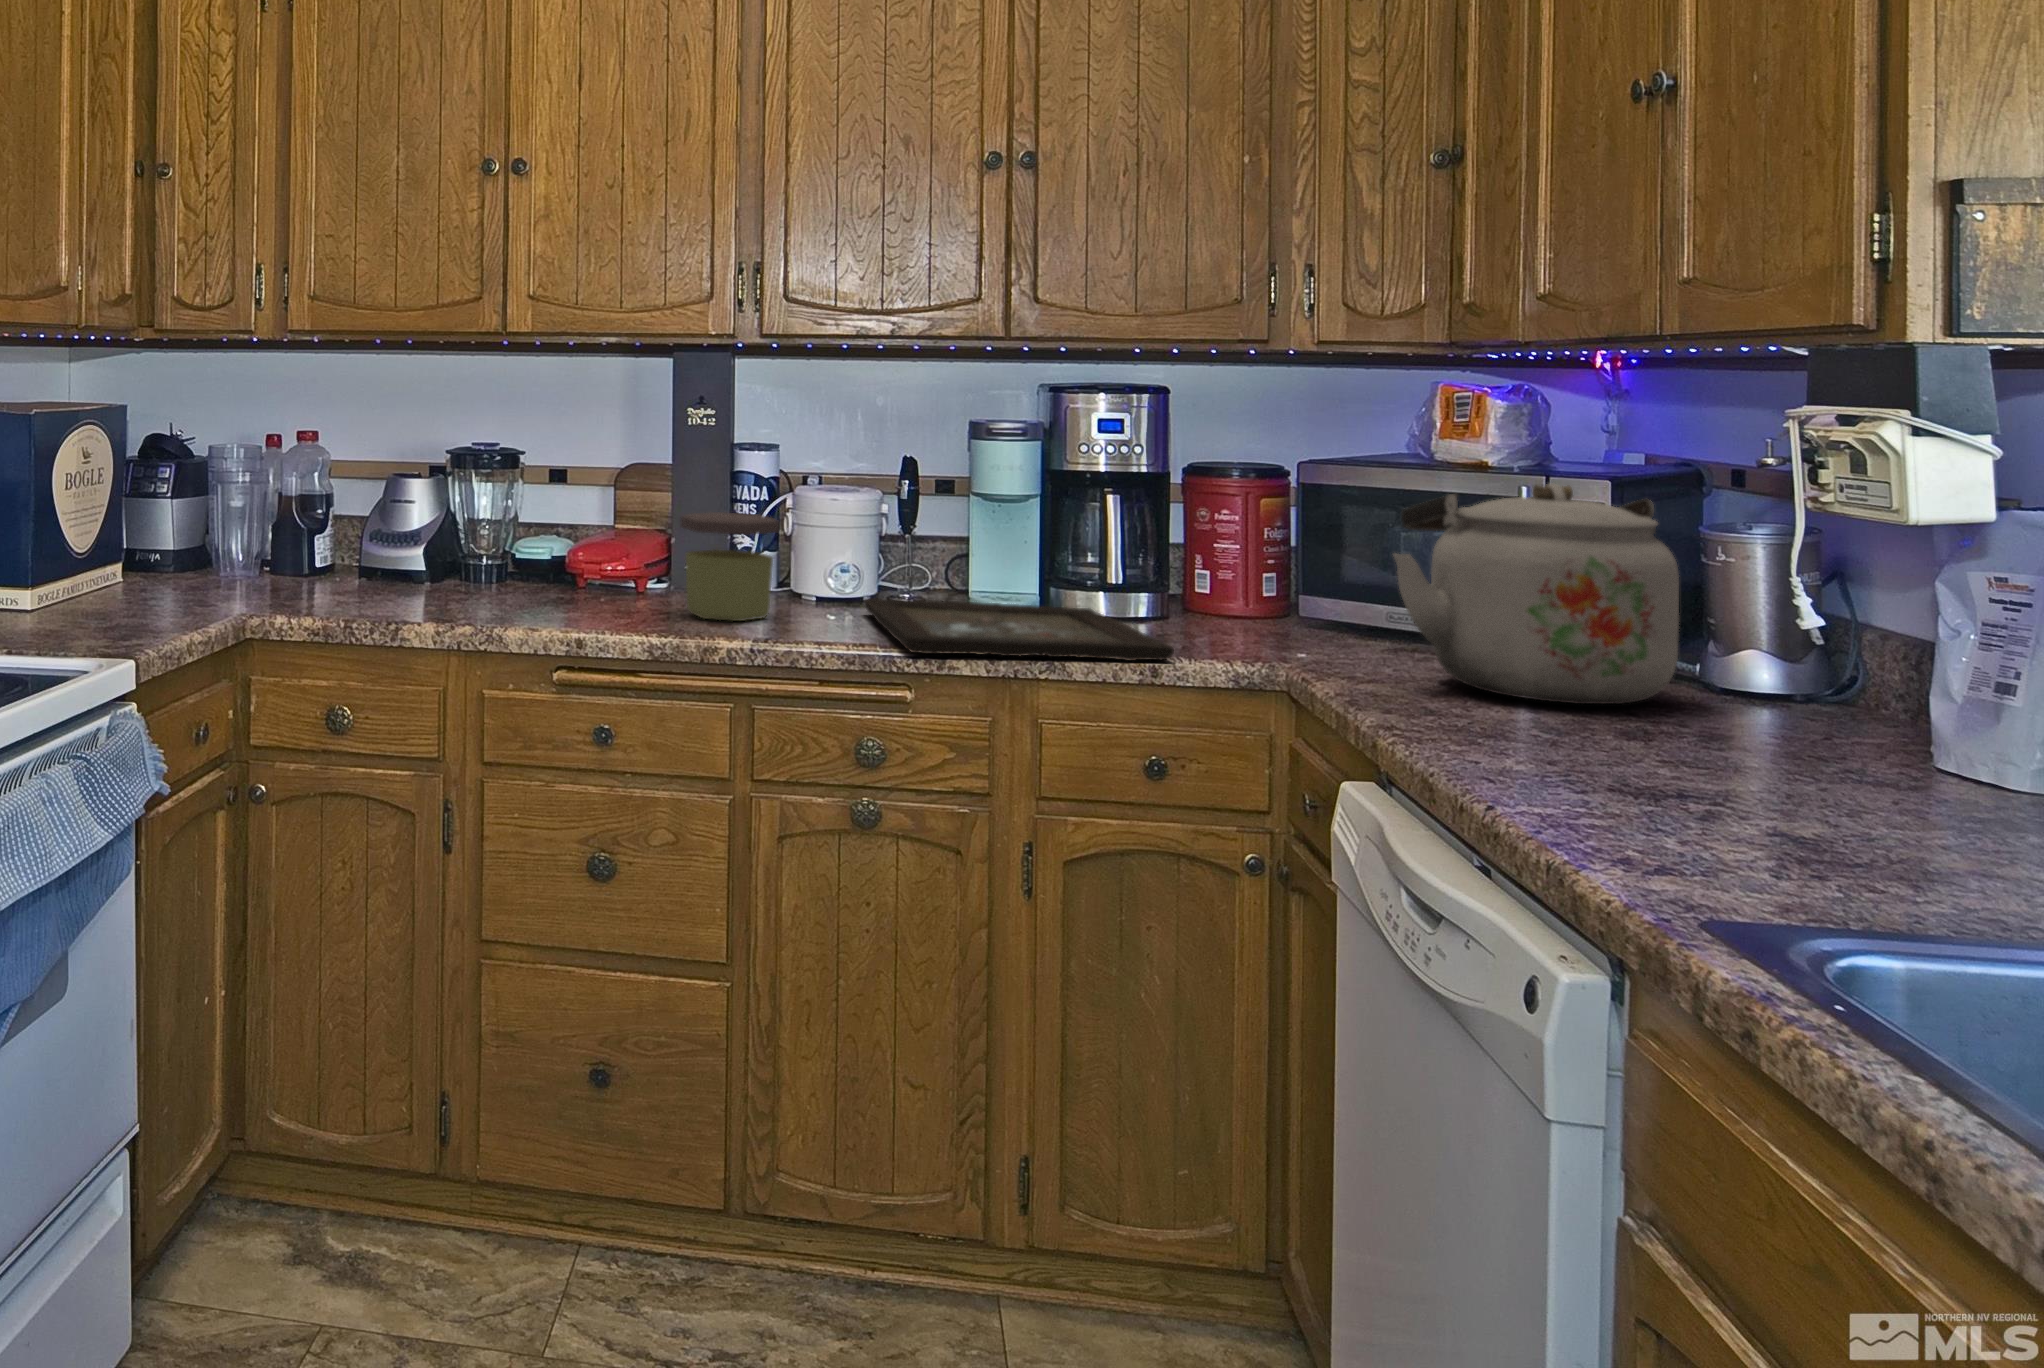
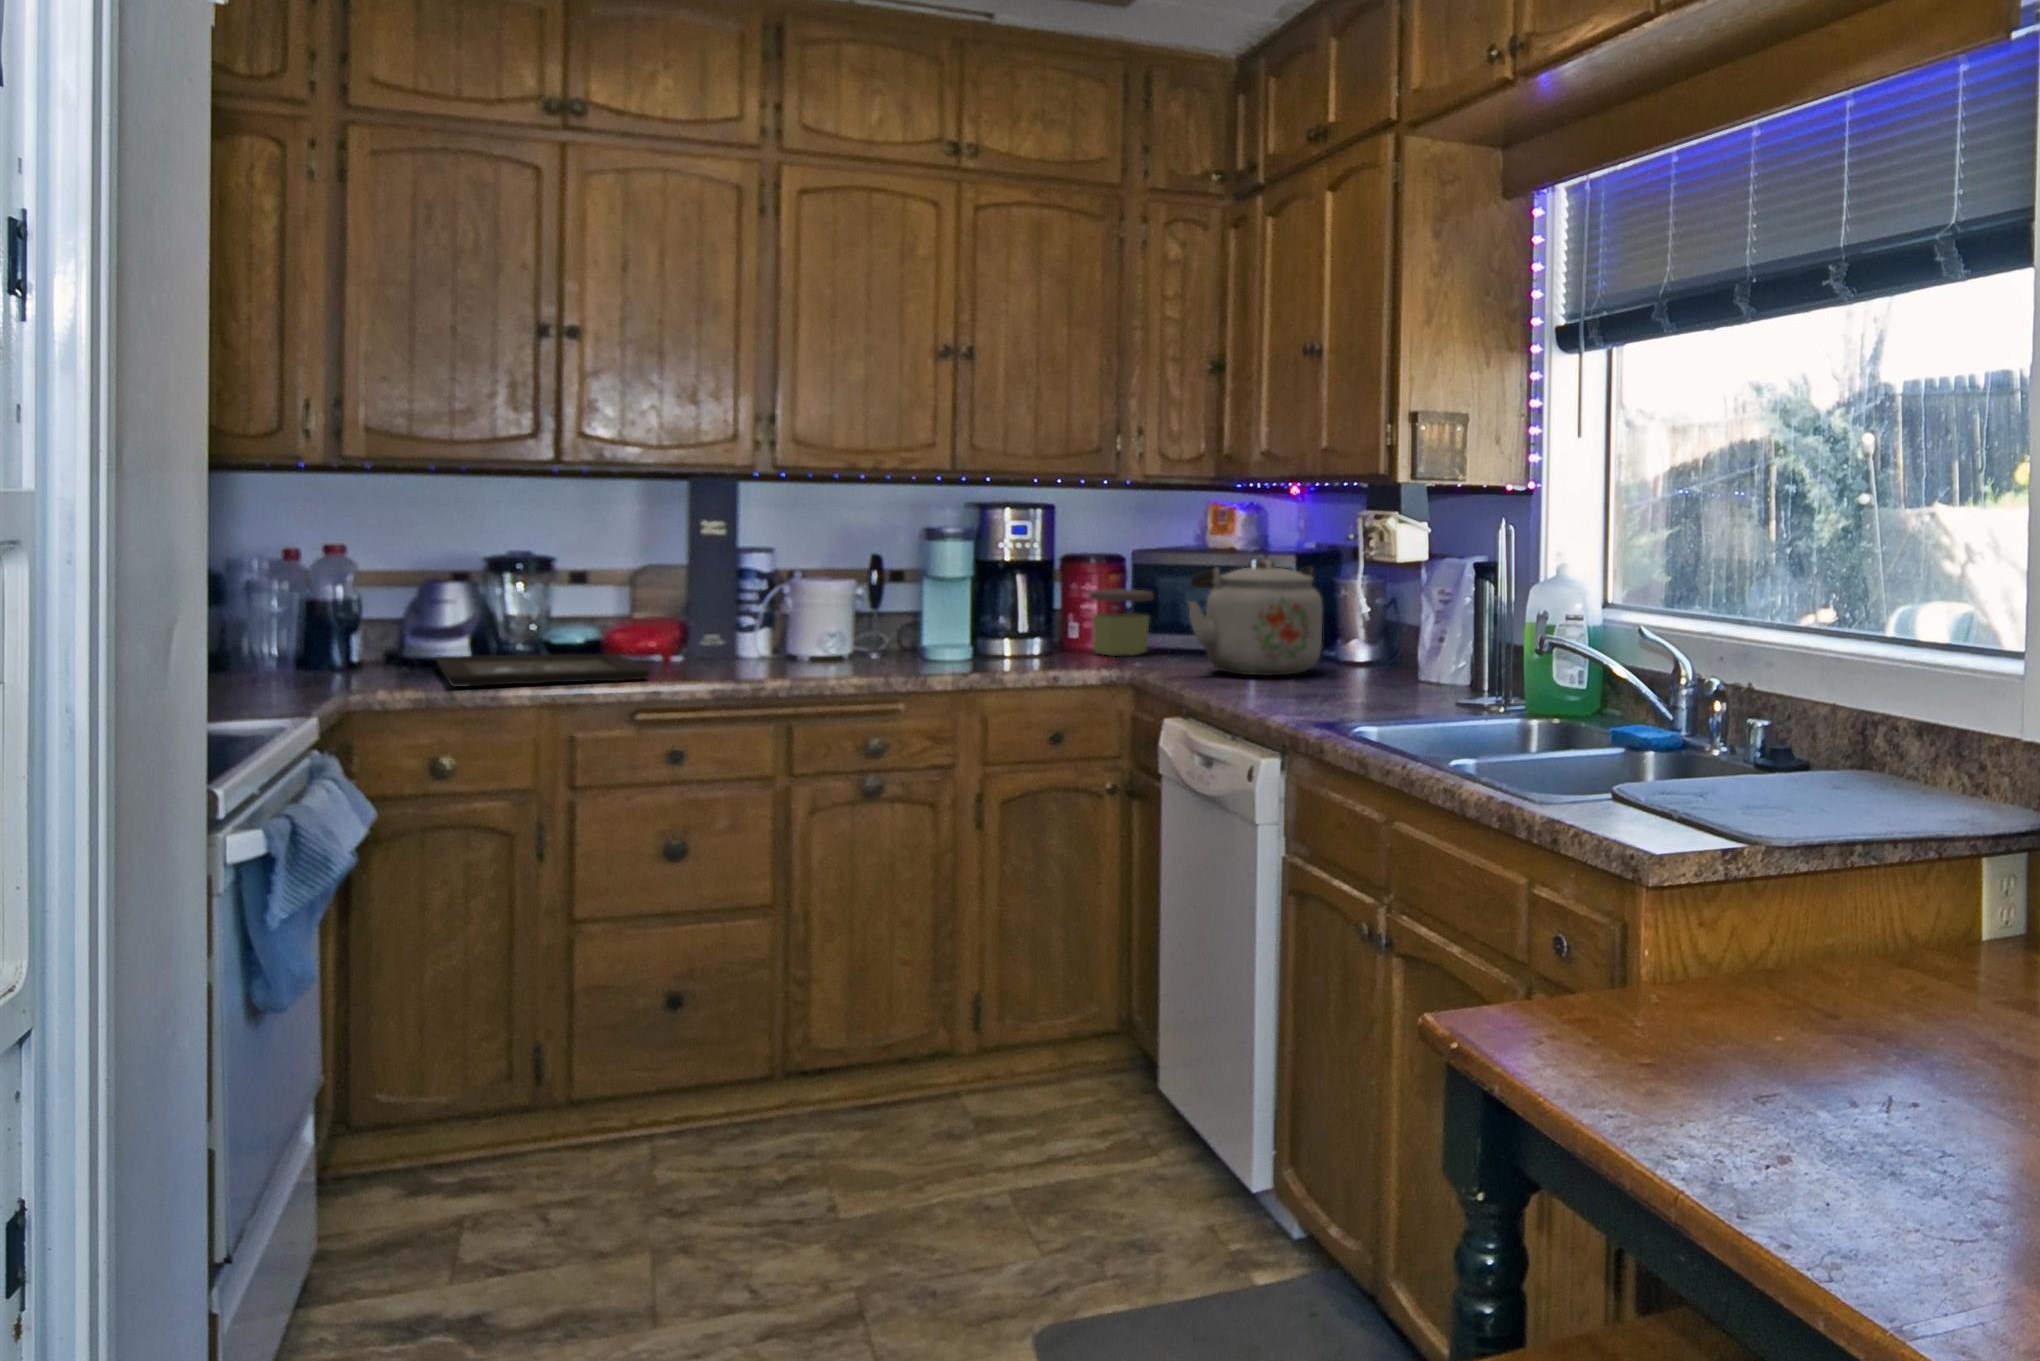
jar: present [681,512,780,621] -> present [1089,589,1154,656]
tray: present [863,598,1174,661] -> present [436,654,650,687]

